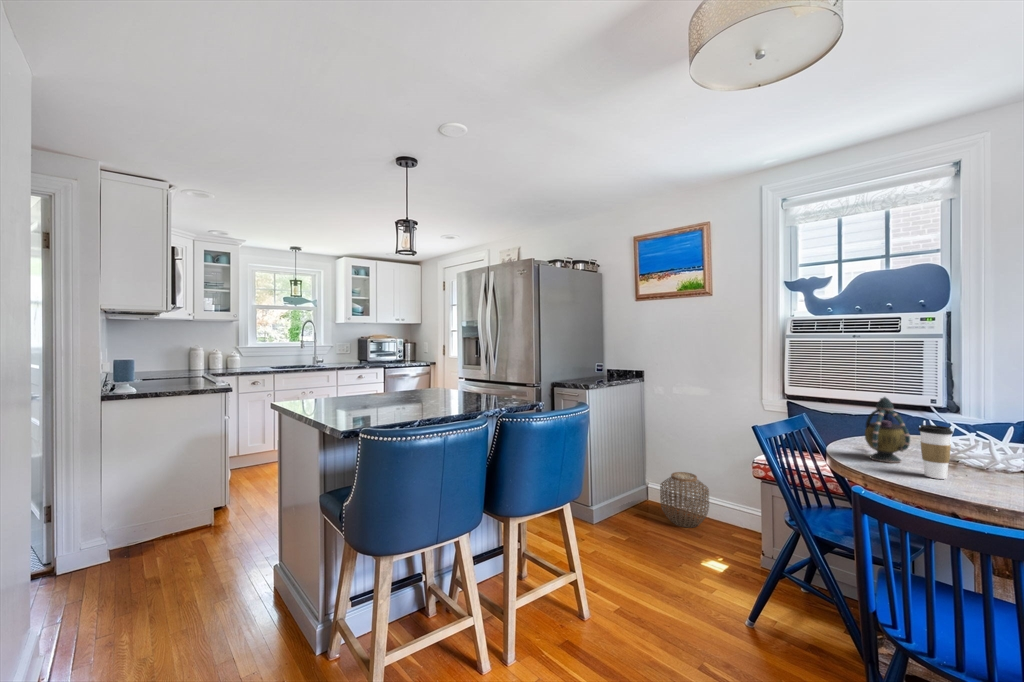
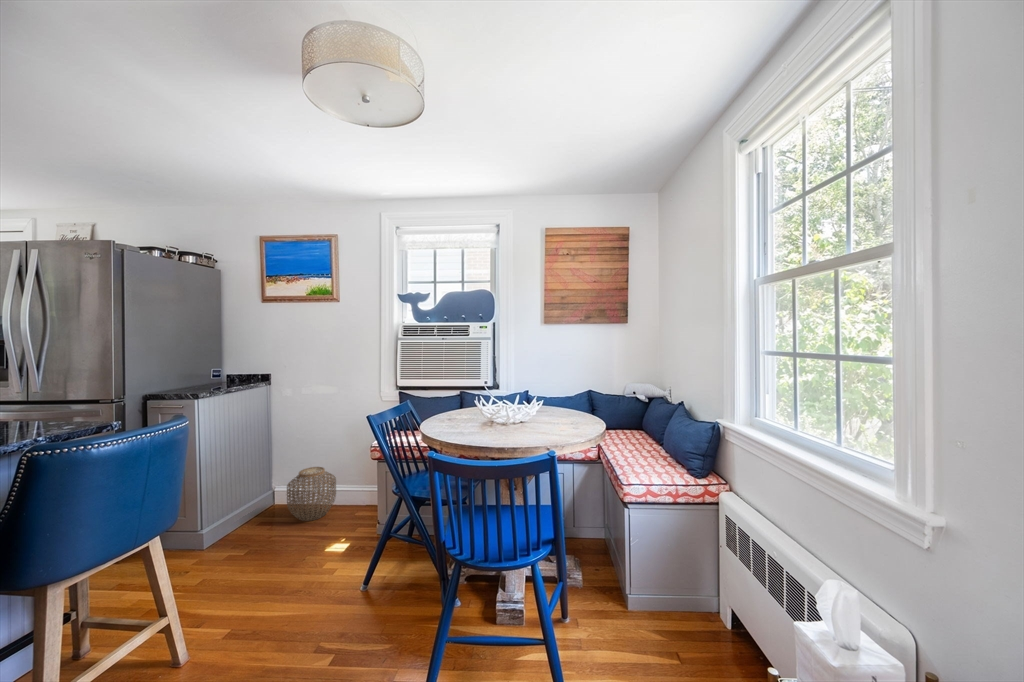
teapot: present [865,397,910,463] -> none [445,381,472,431]
coffee cup: present [918,425,953,479] -> none [476,399,494,438]

